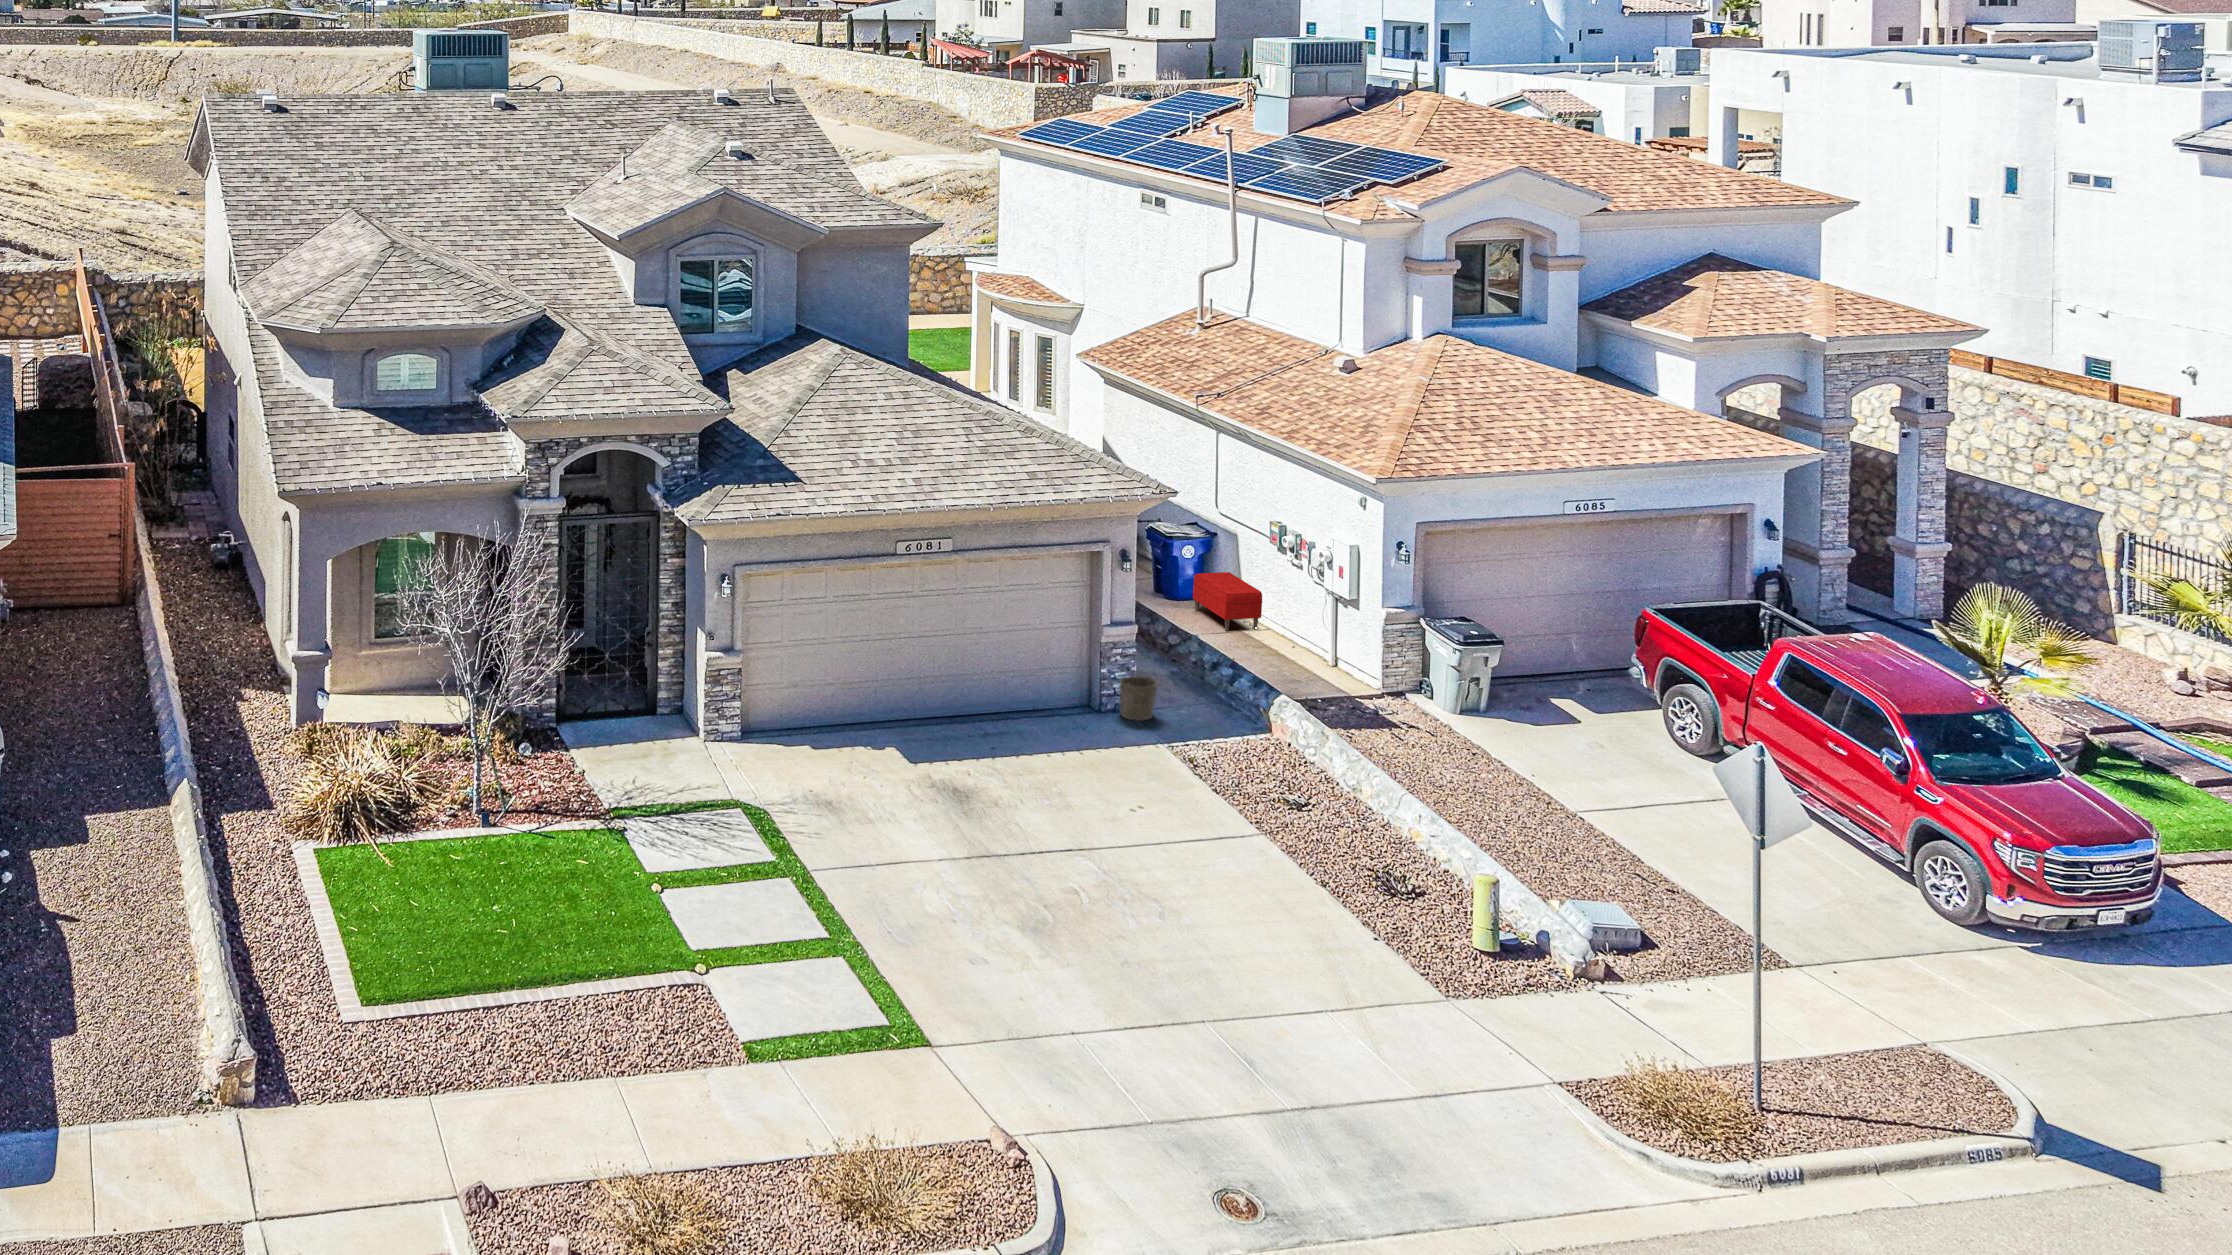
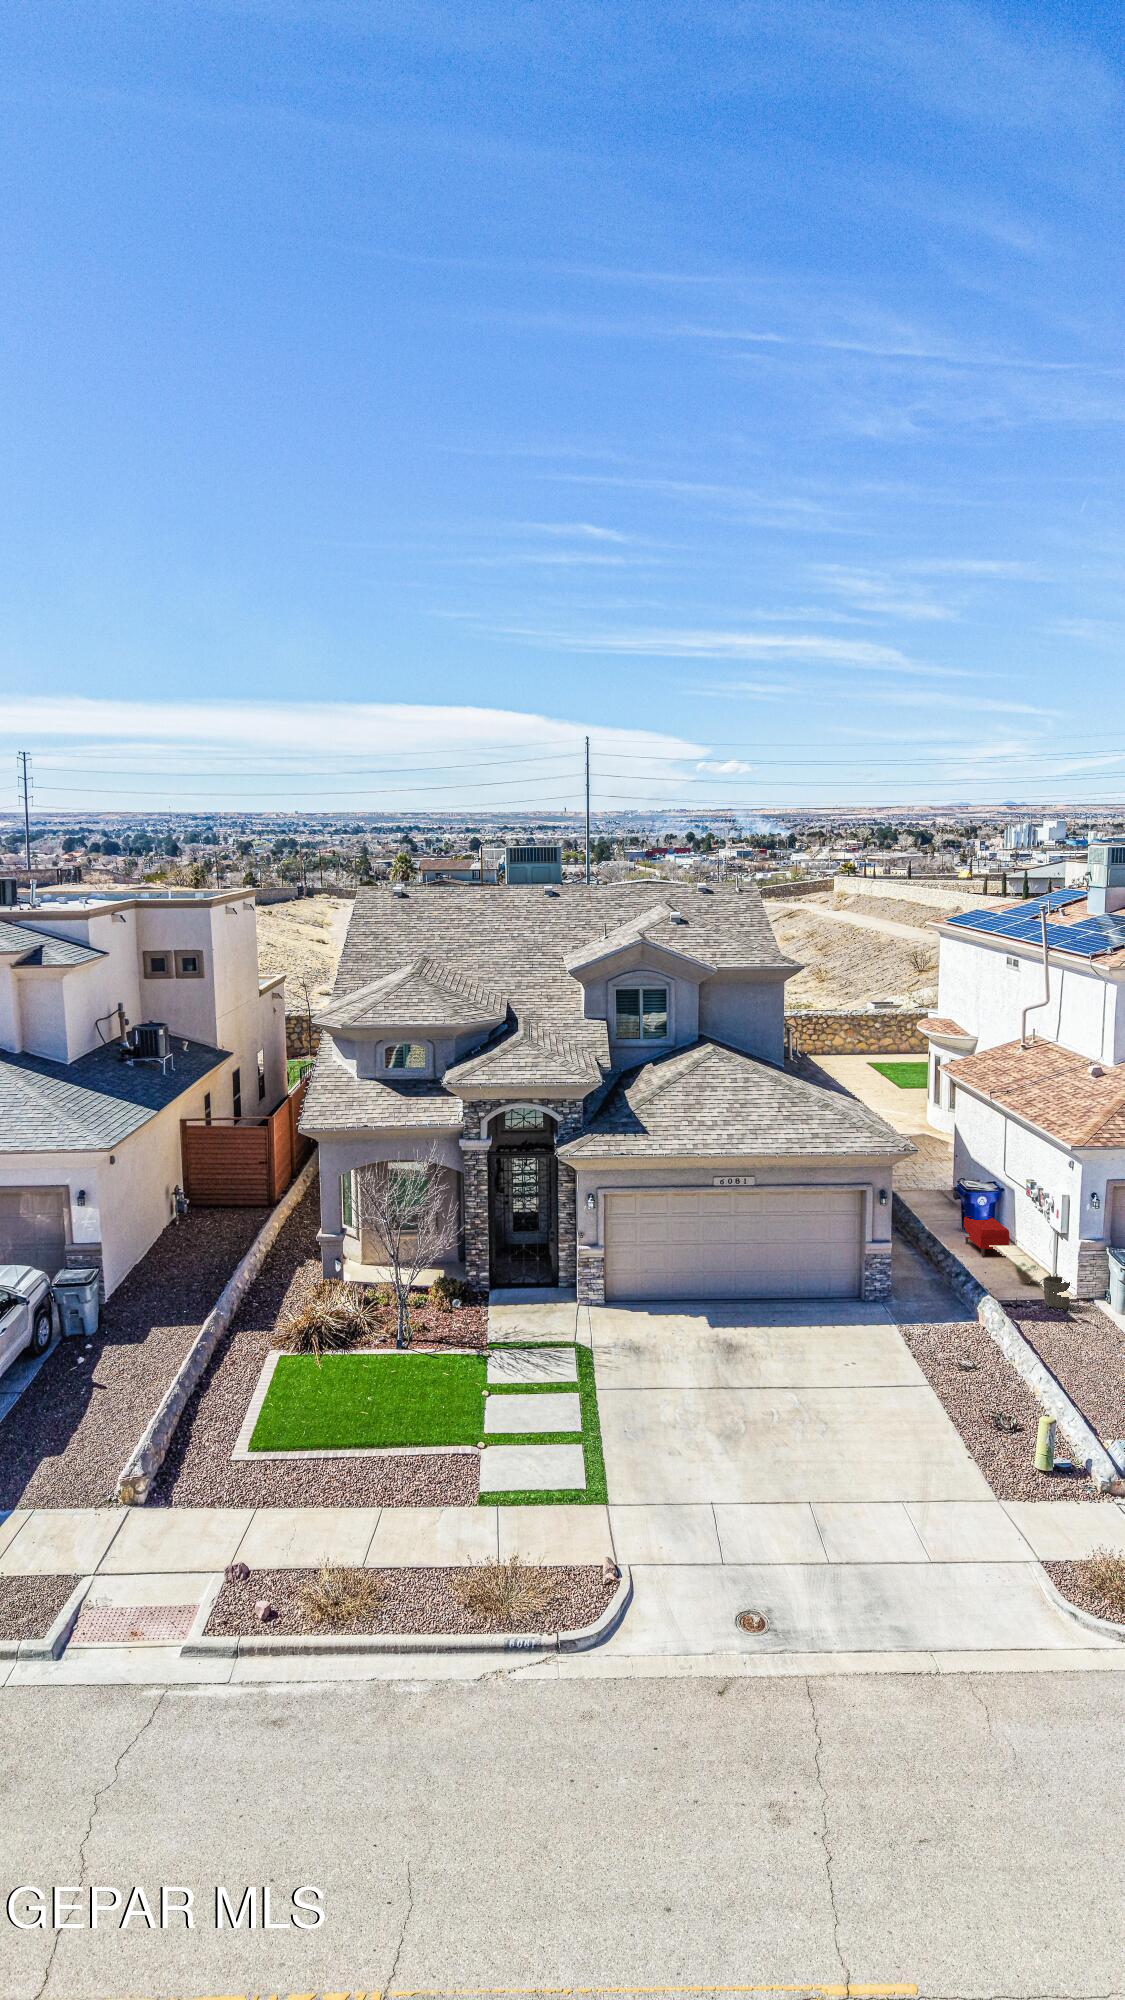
decorative plant: none [1276,639,1320,669] -> present [1013,1263,1038,1284]
bucket: present [1119,676,1159,721] -> present [1040,1275,1072,1308]

